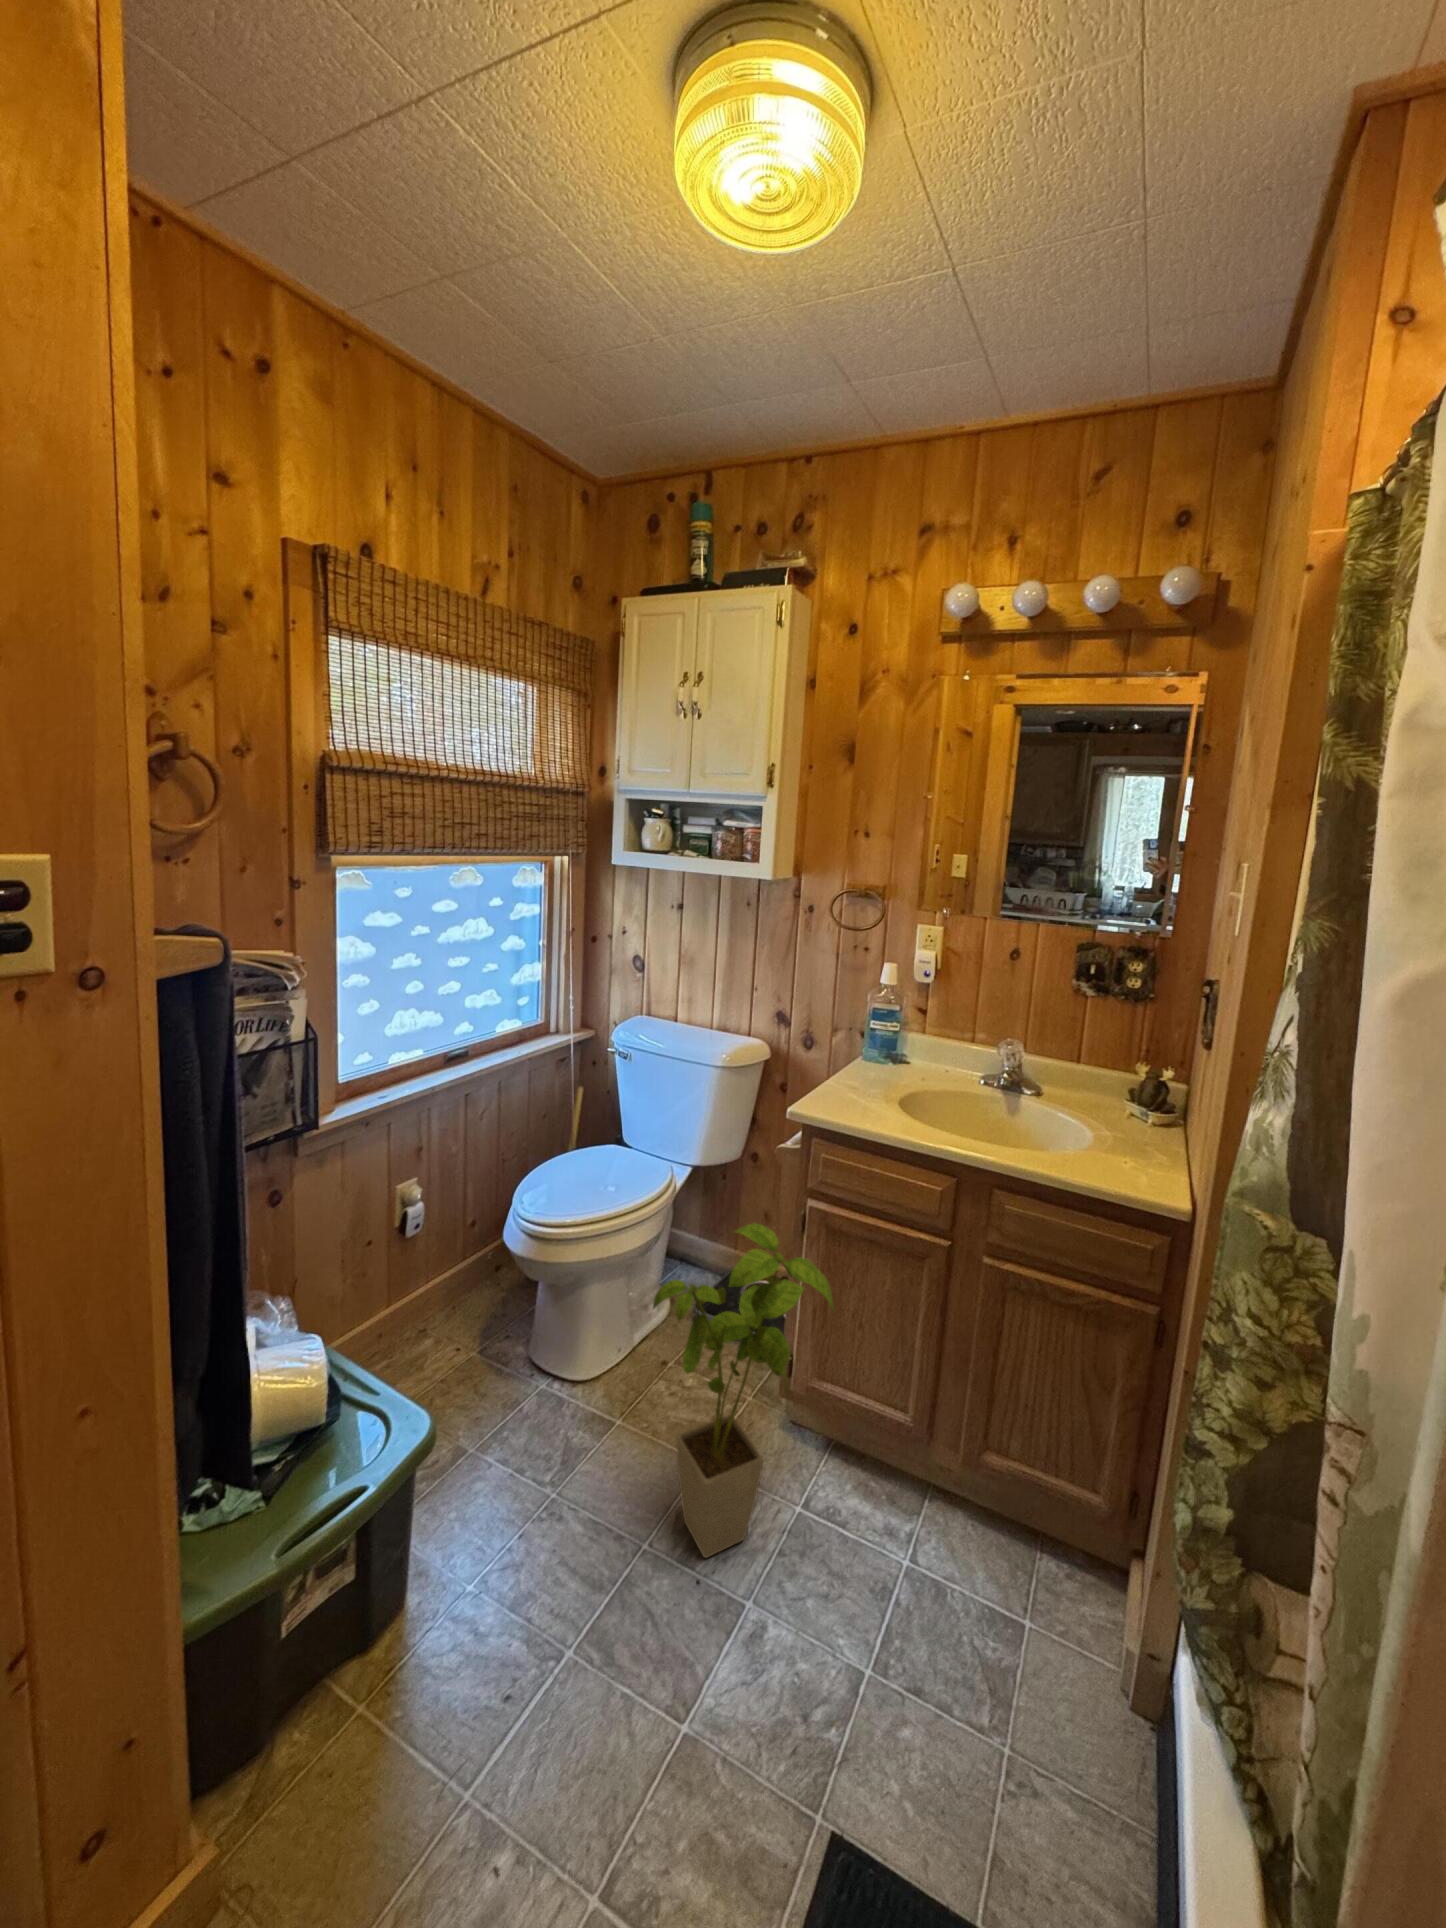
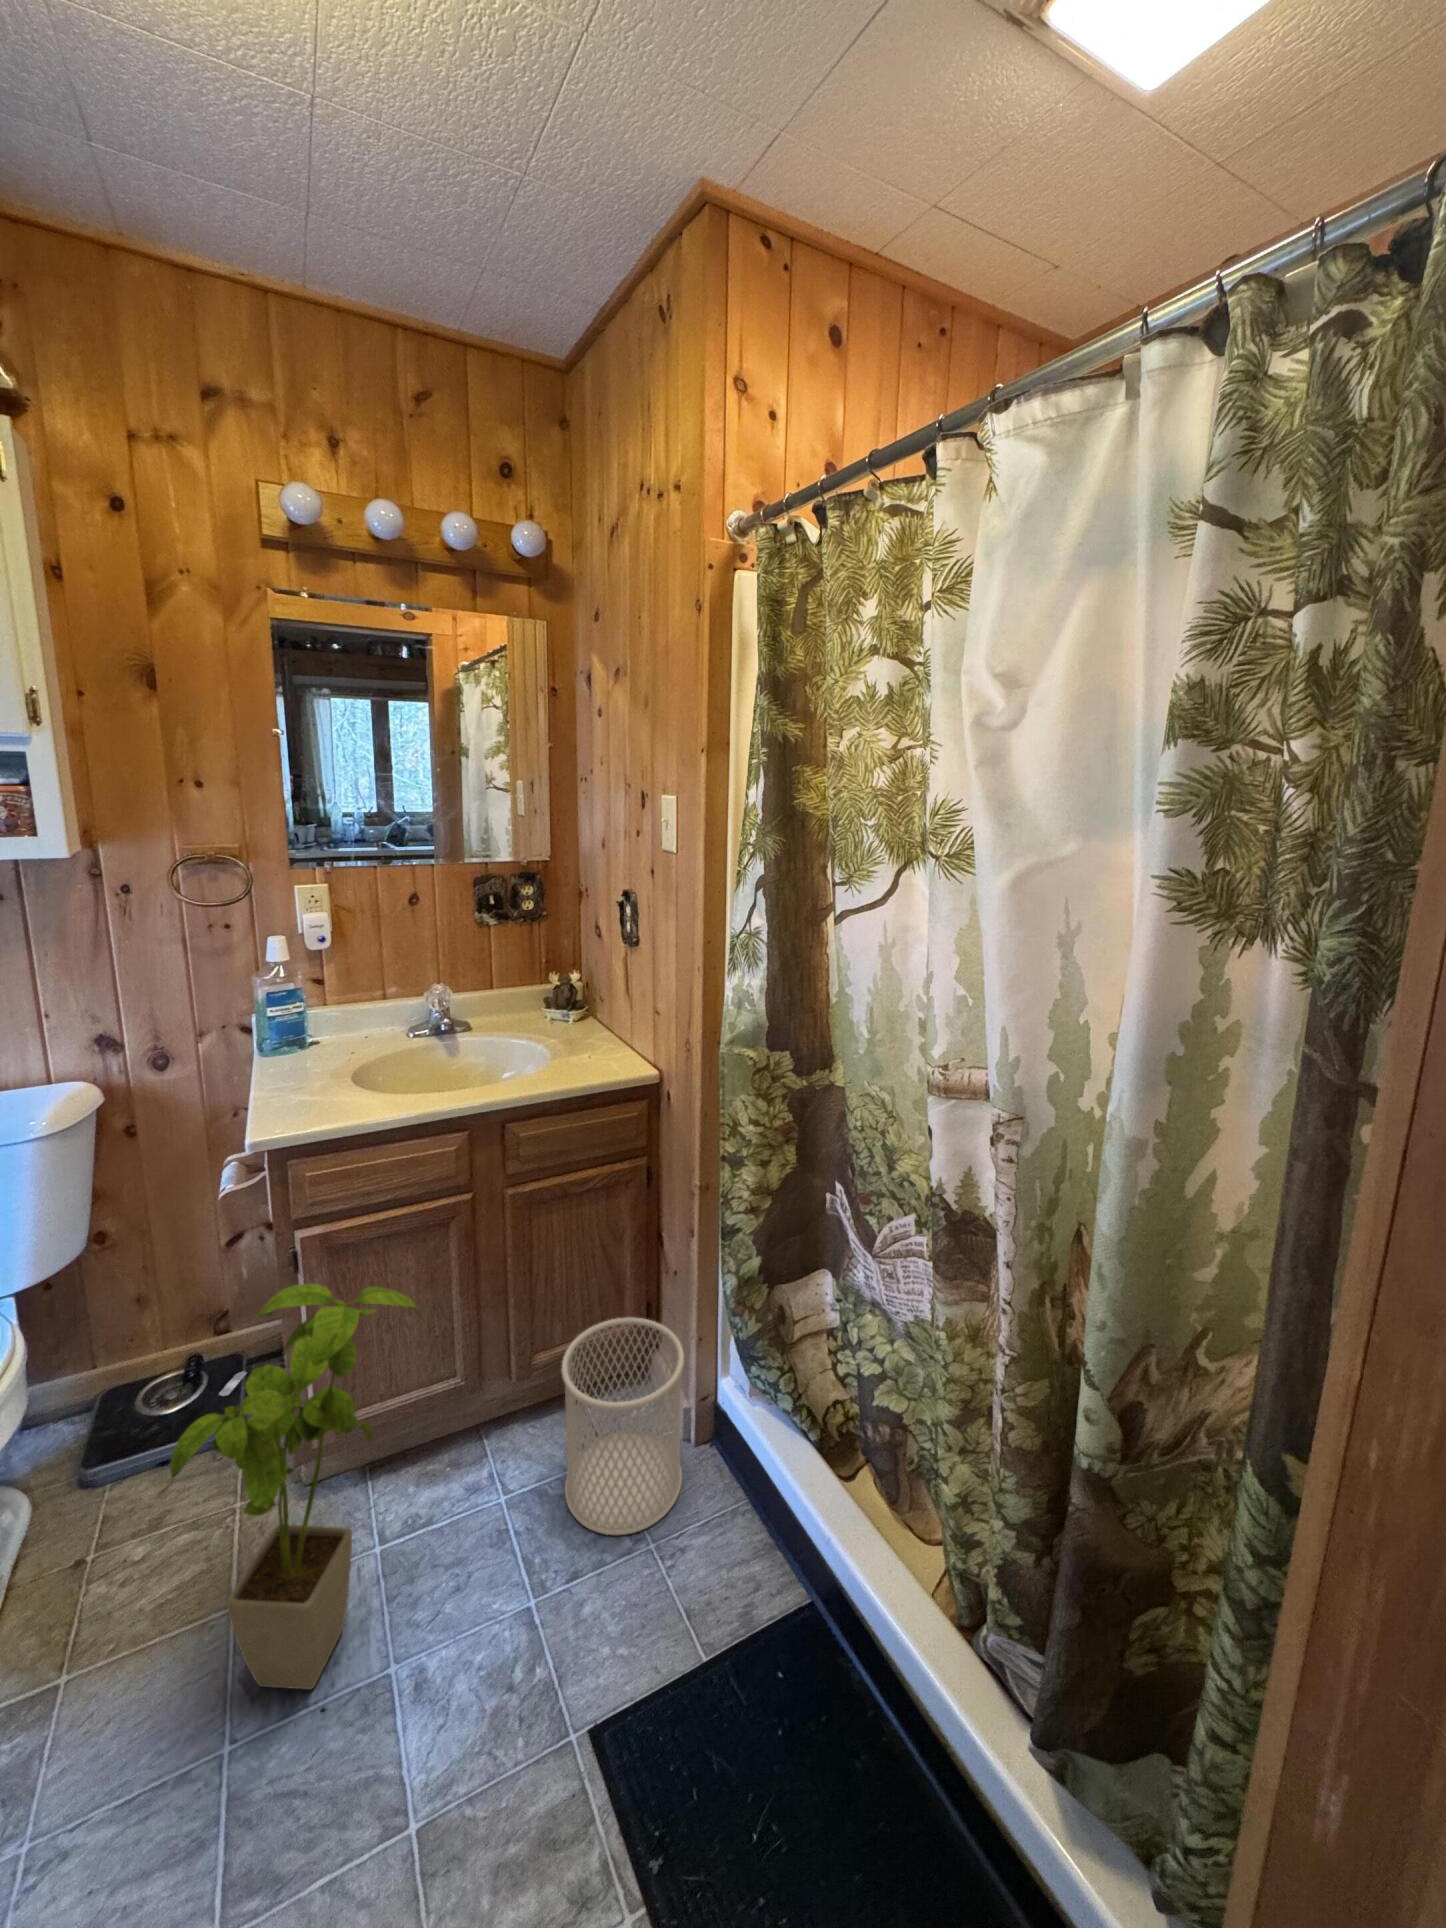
wastebasket: none [952,1457,1120,1745] -> present [562,1317,684,1535]

